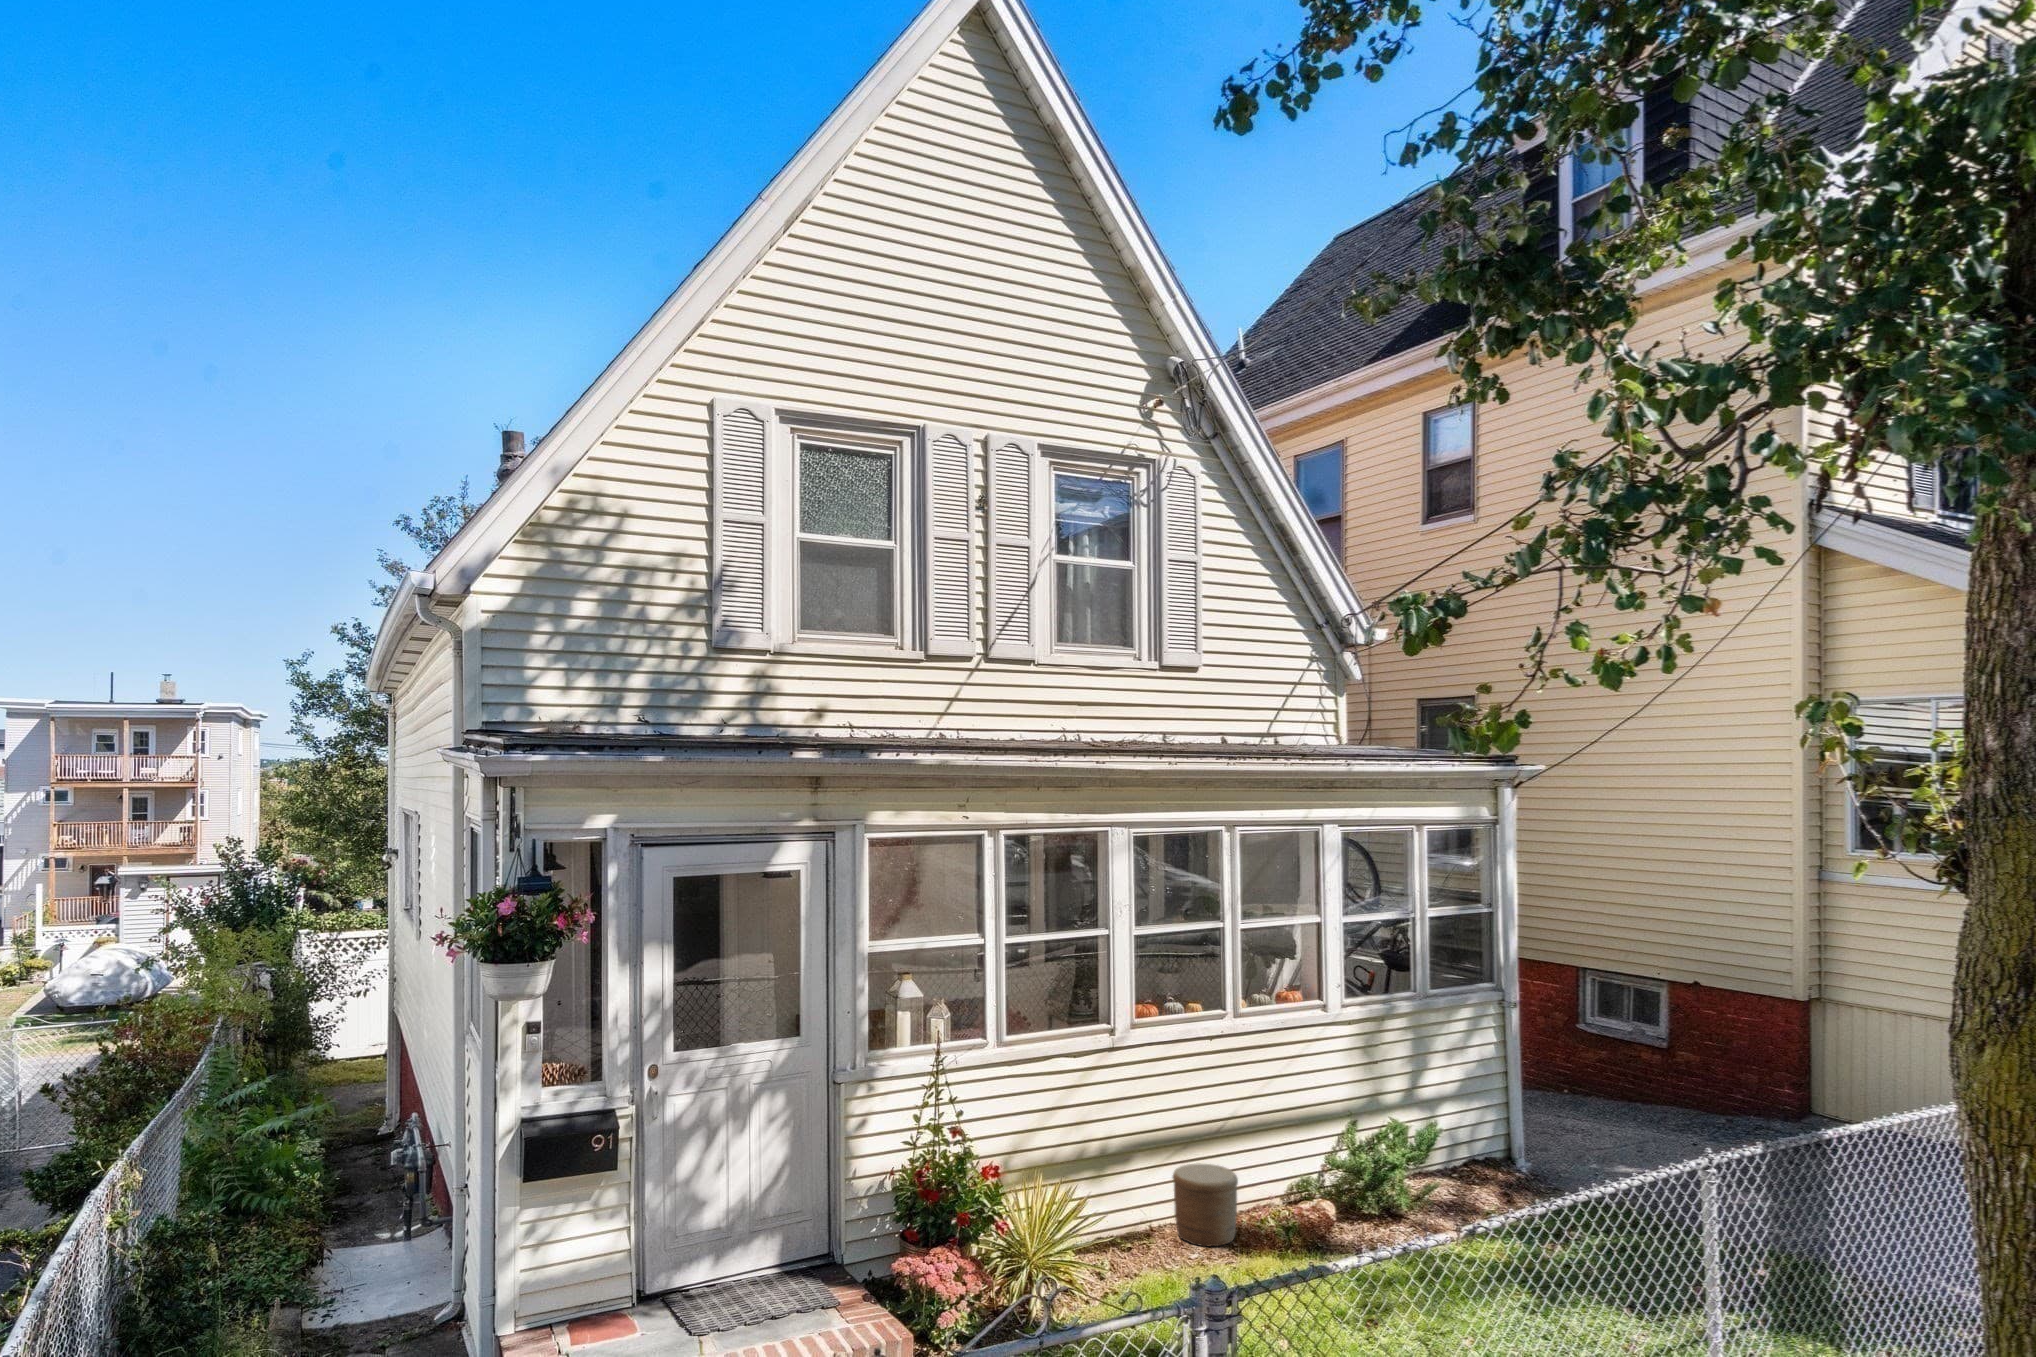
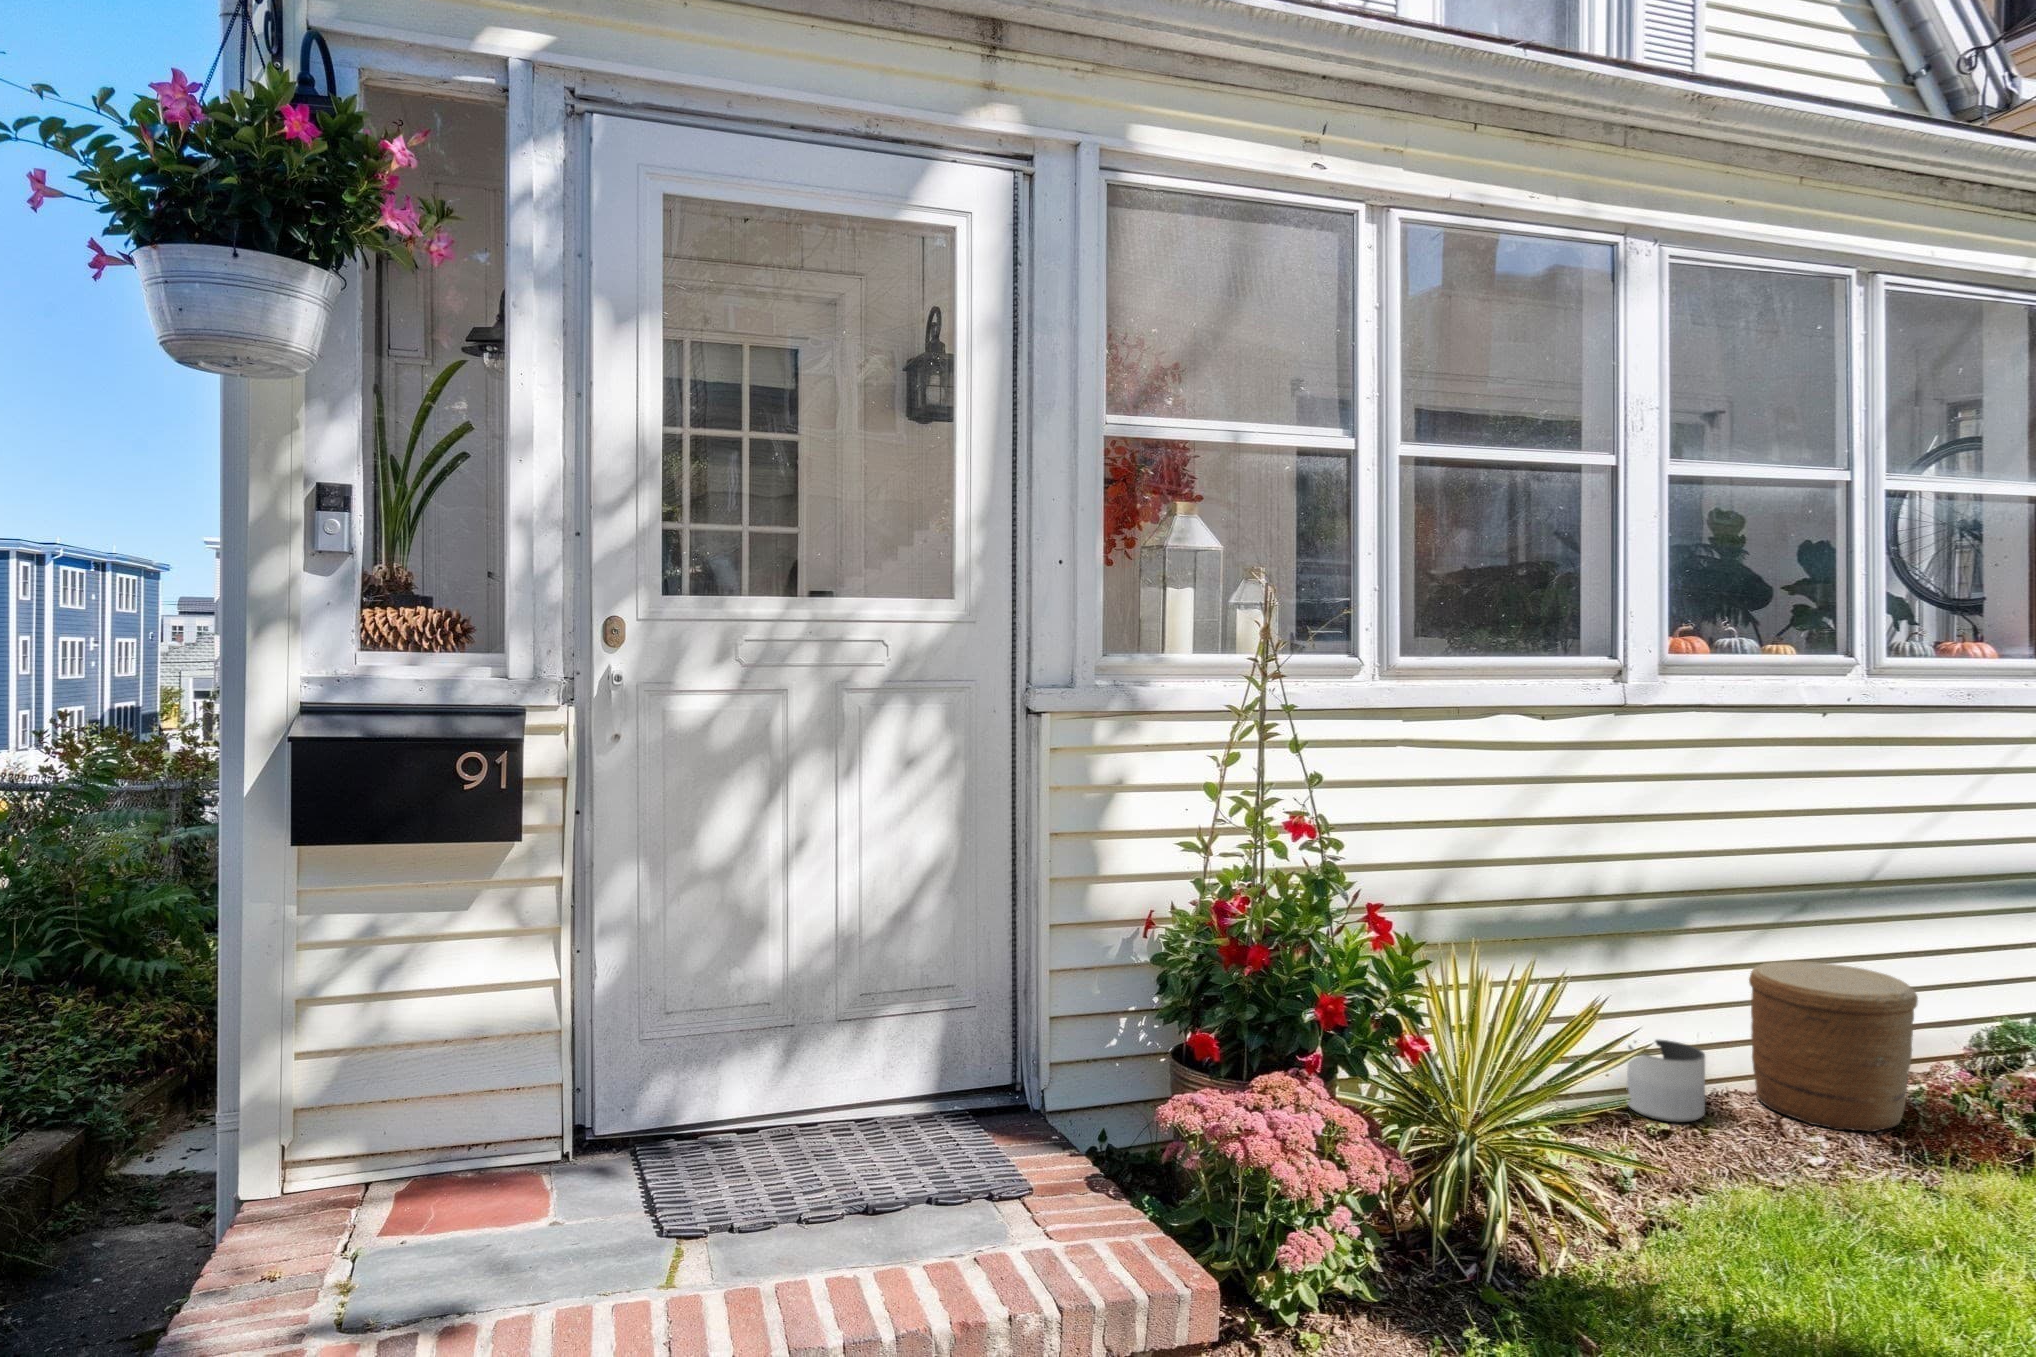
planter: none [1117,1207,1149,1248] -> present [1626,1040,1705,1122]

